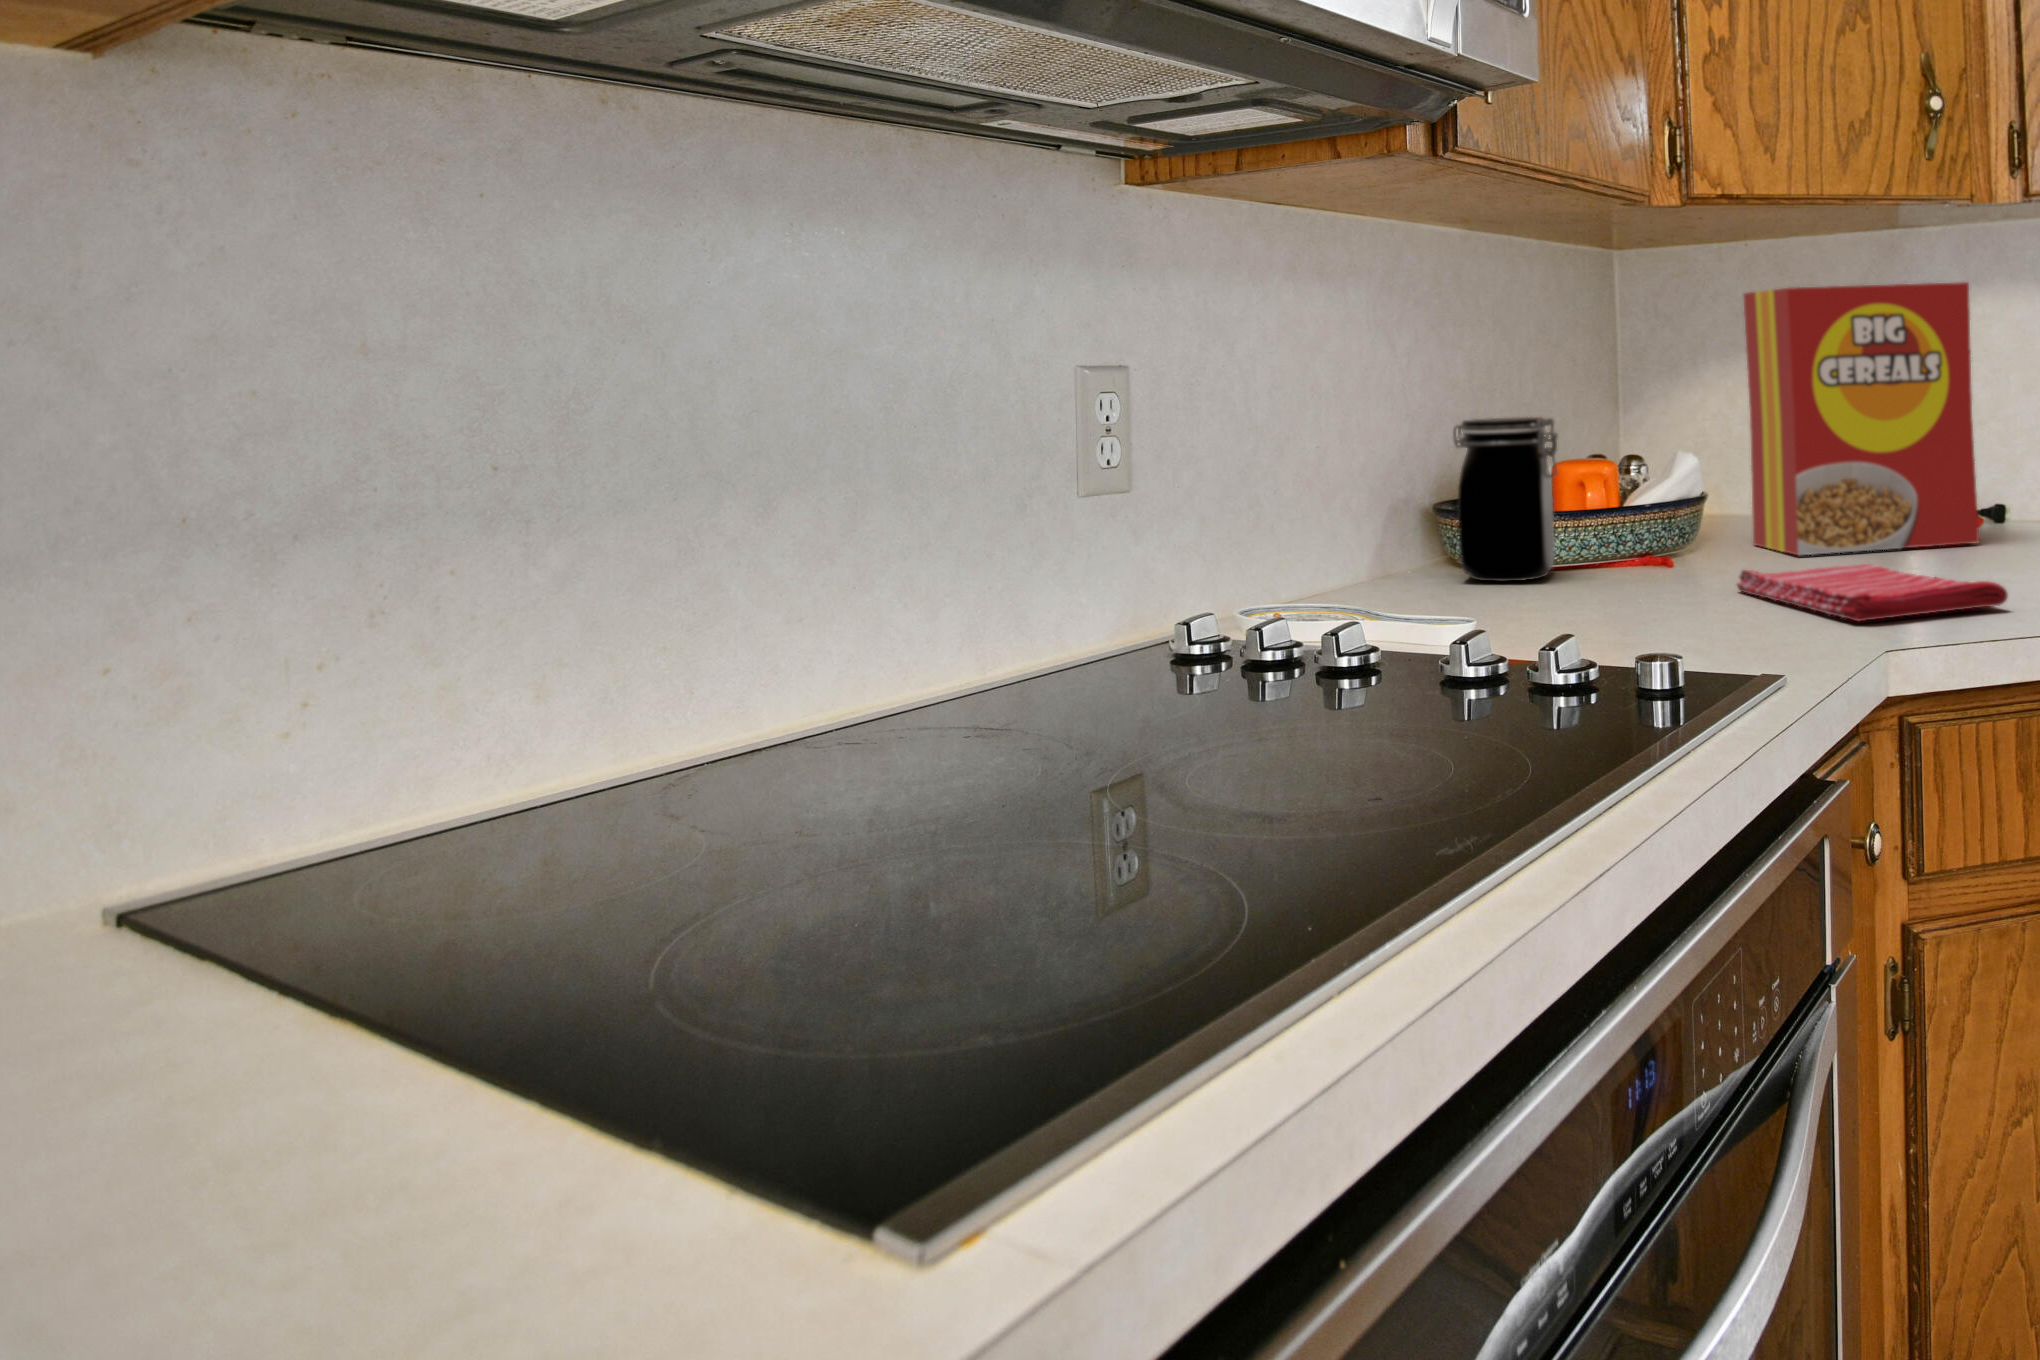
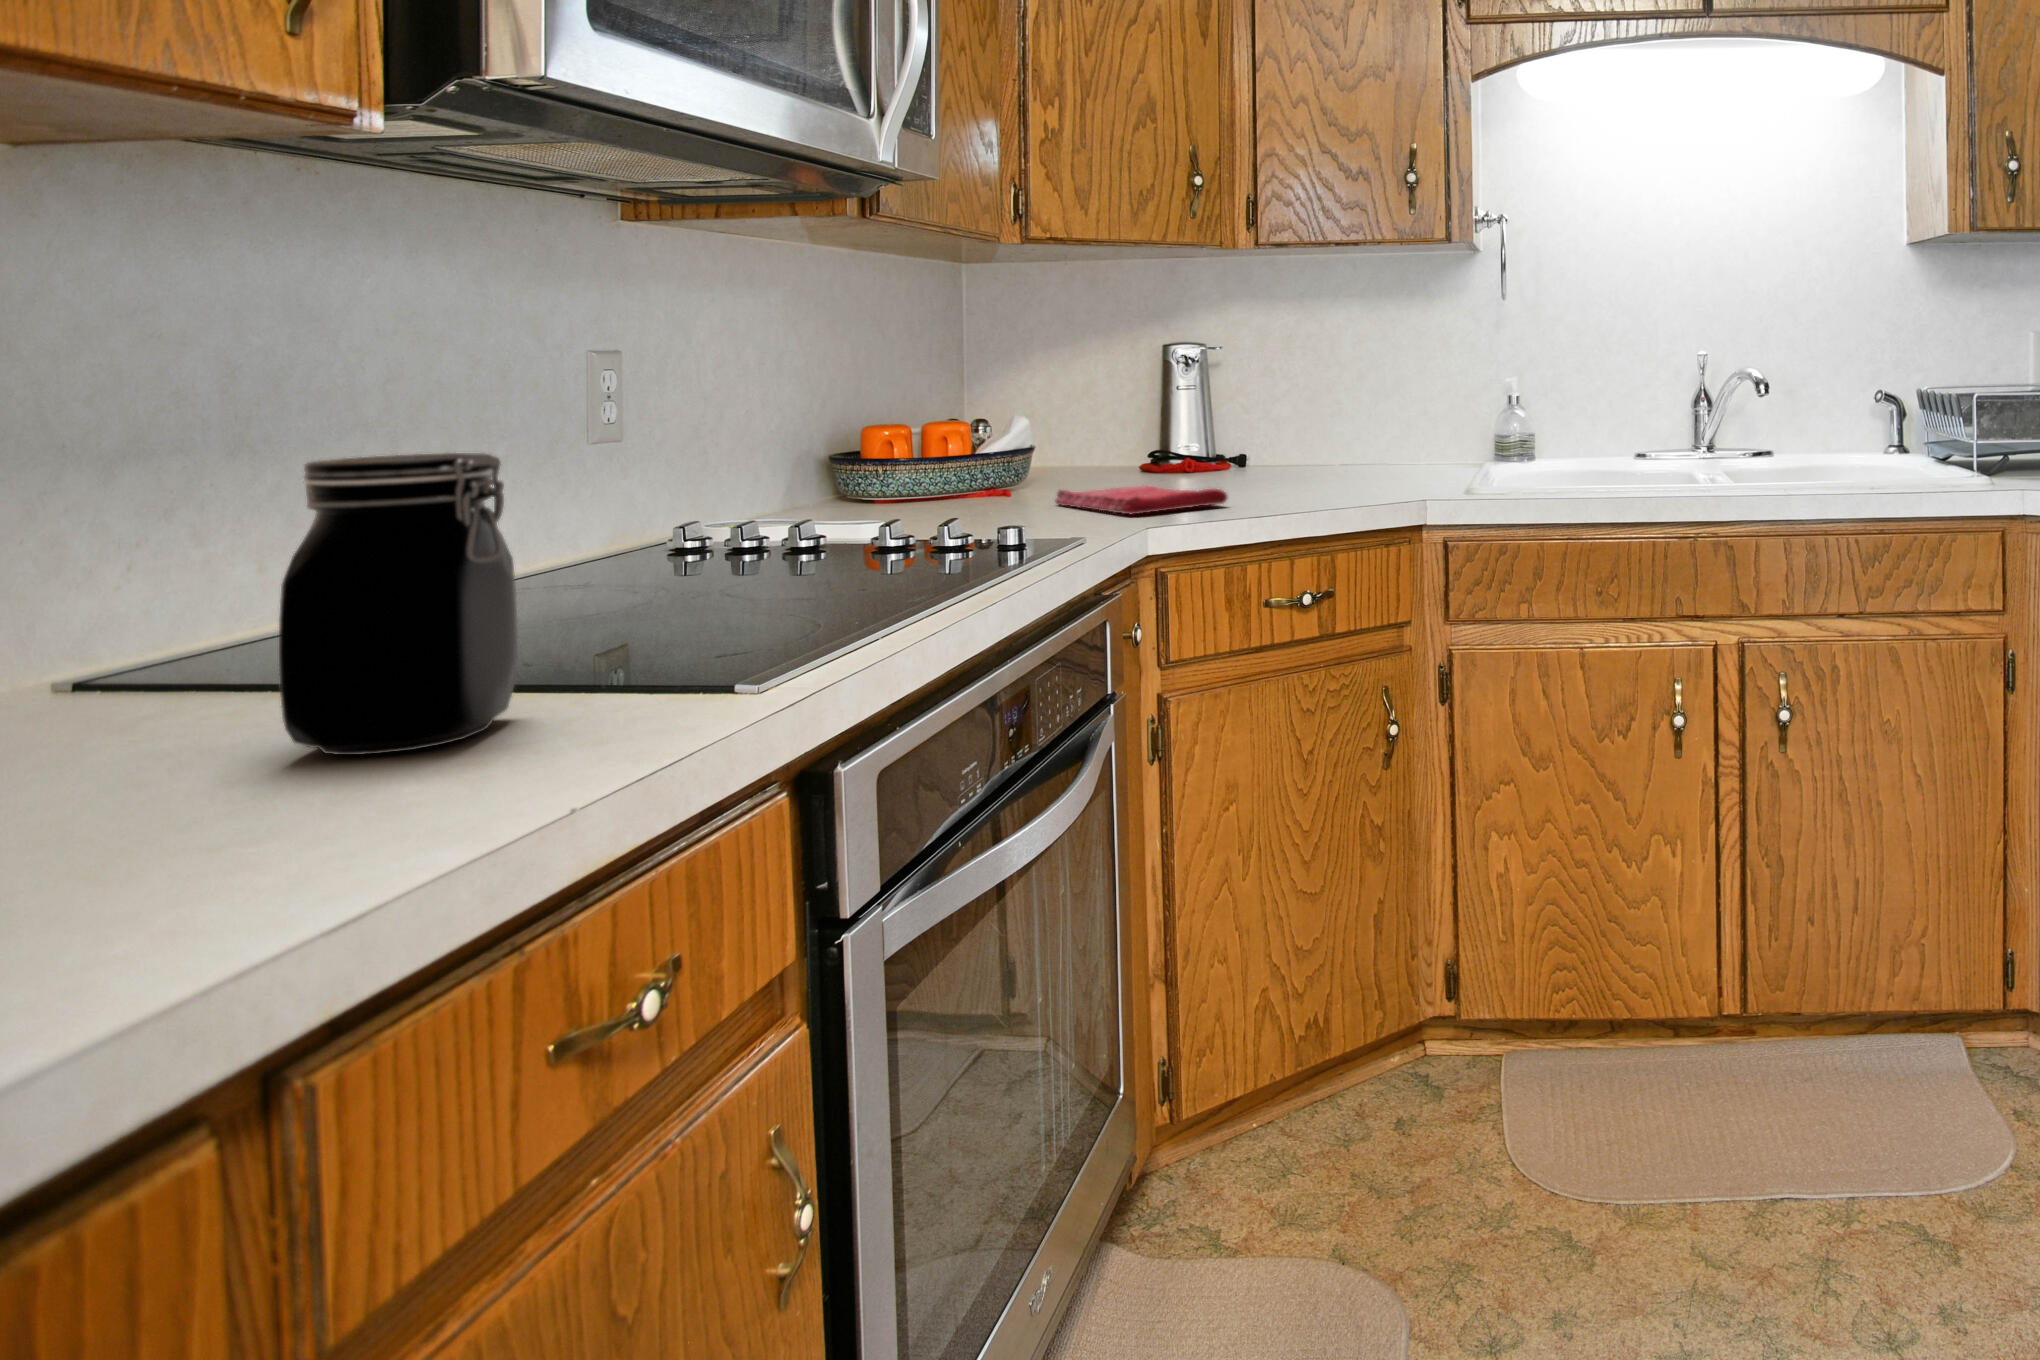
cereal box: present [1743,282,1979,555] -> none [1068,300,1226,486]
jar: present [1453,417,1558,581] -> present [279,453,518,755]

